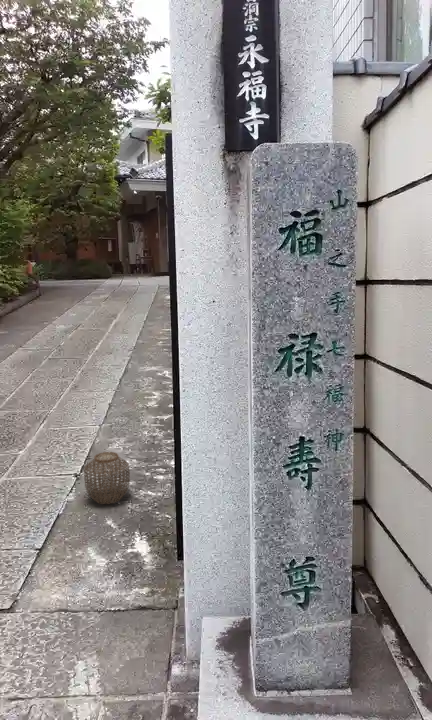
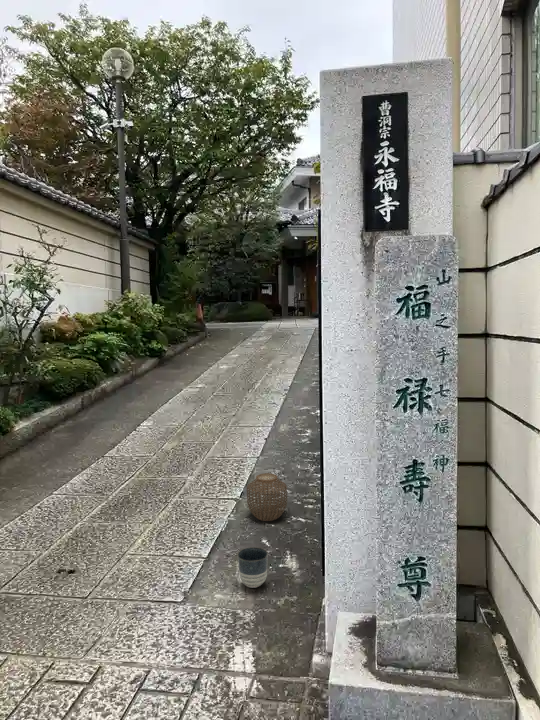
planter: none [75,541,111,589] -> present [238,547,268,588]

